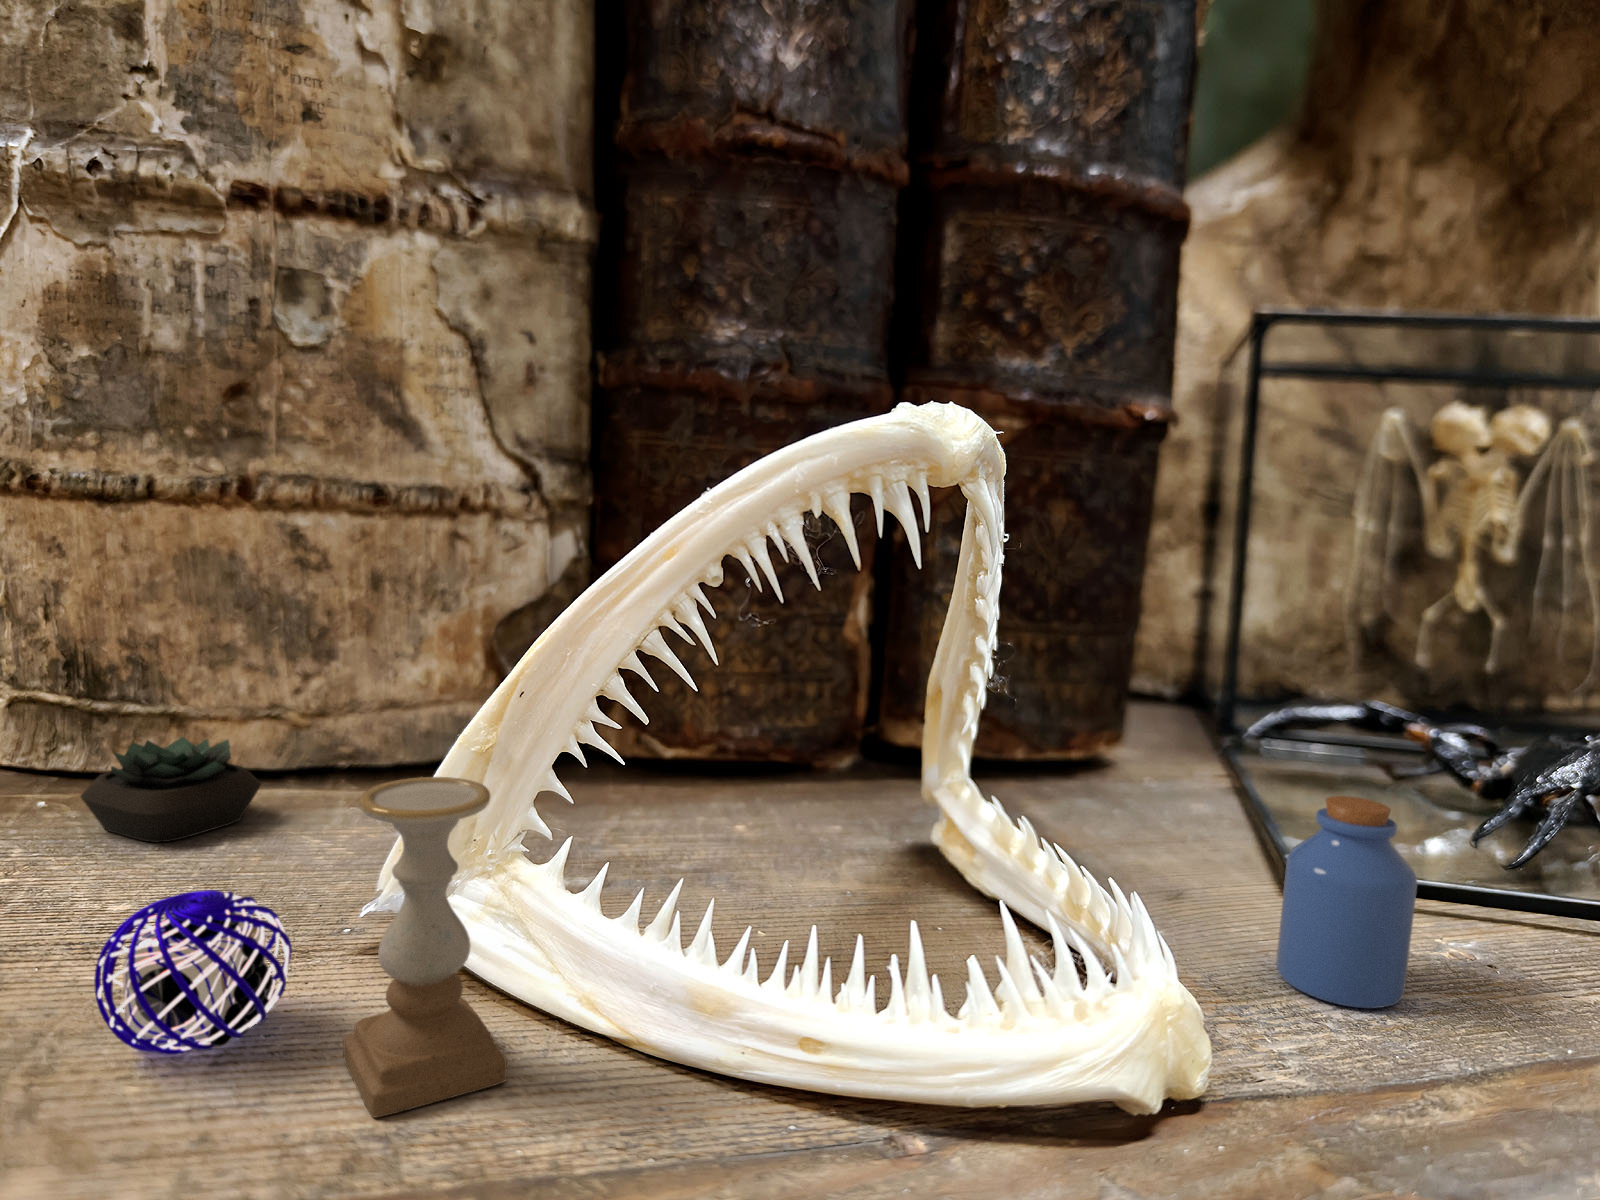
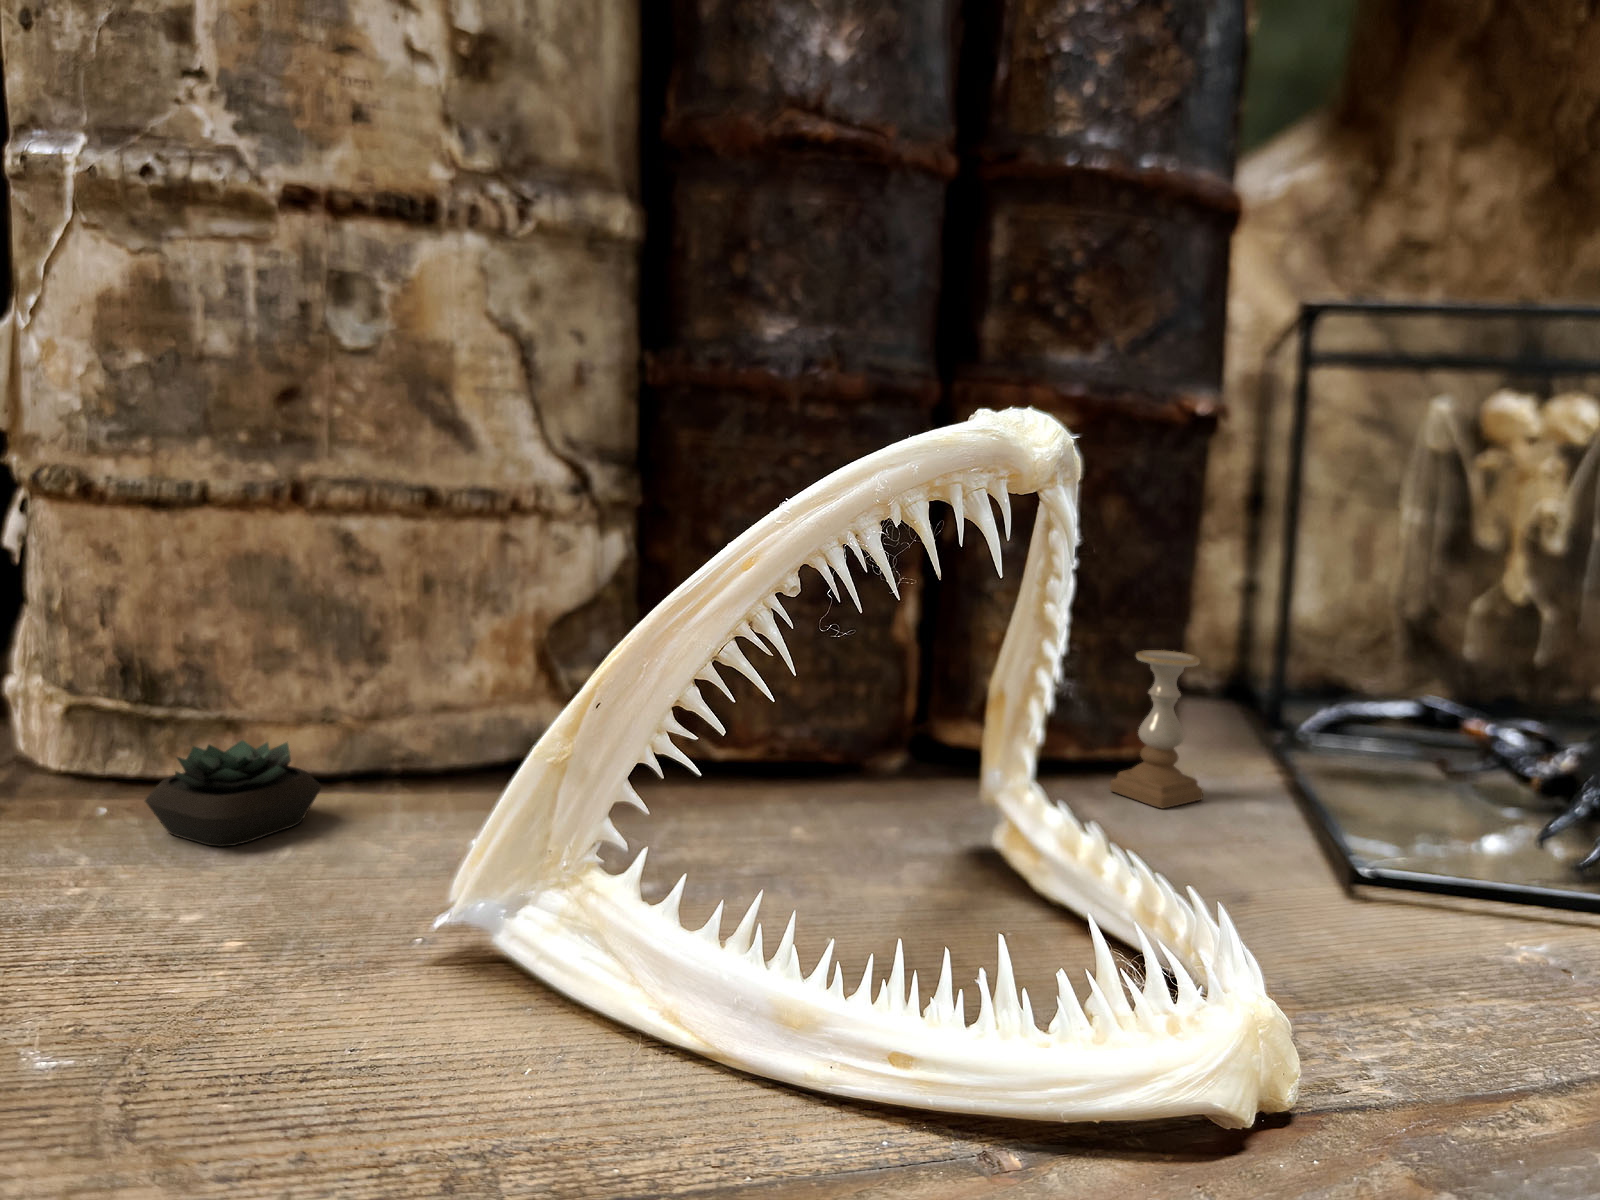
candle holder: present [343,777,507,1117] -> present [1110,650,1203,808]
jar: present [1276,796,1417,1008] -> none [1348,800,1495,1014]
decorative orb: present [94,890,292,1055] -> none [182,905,374,1073]

